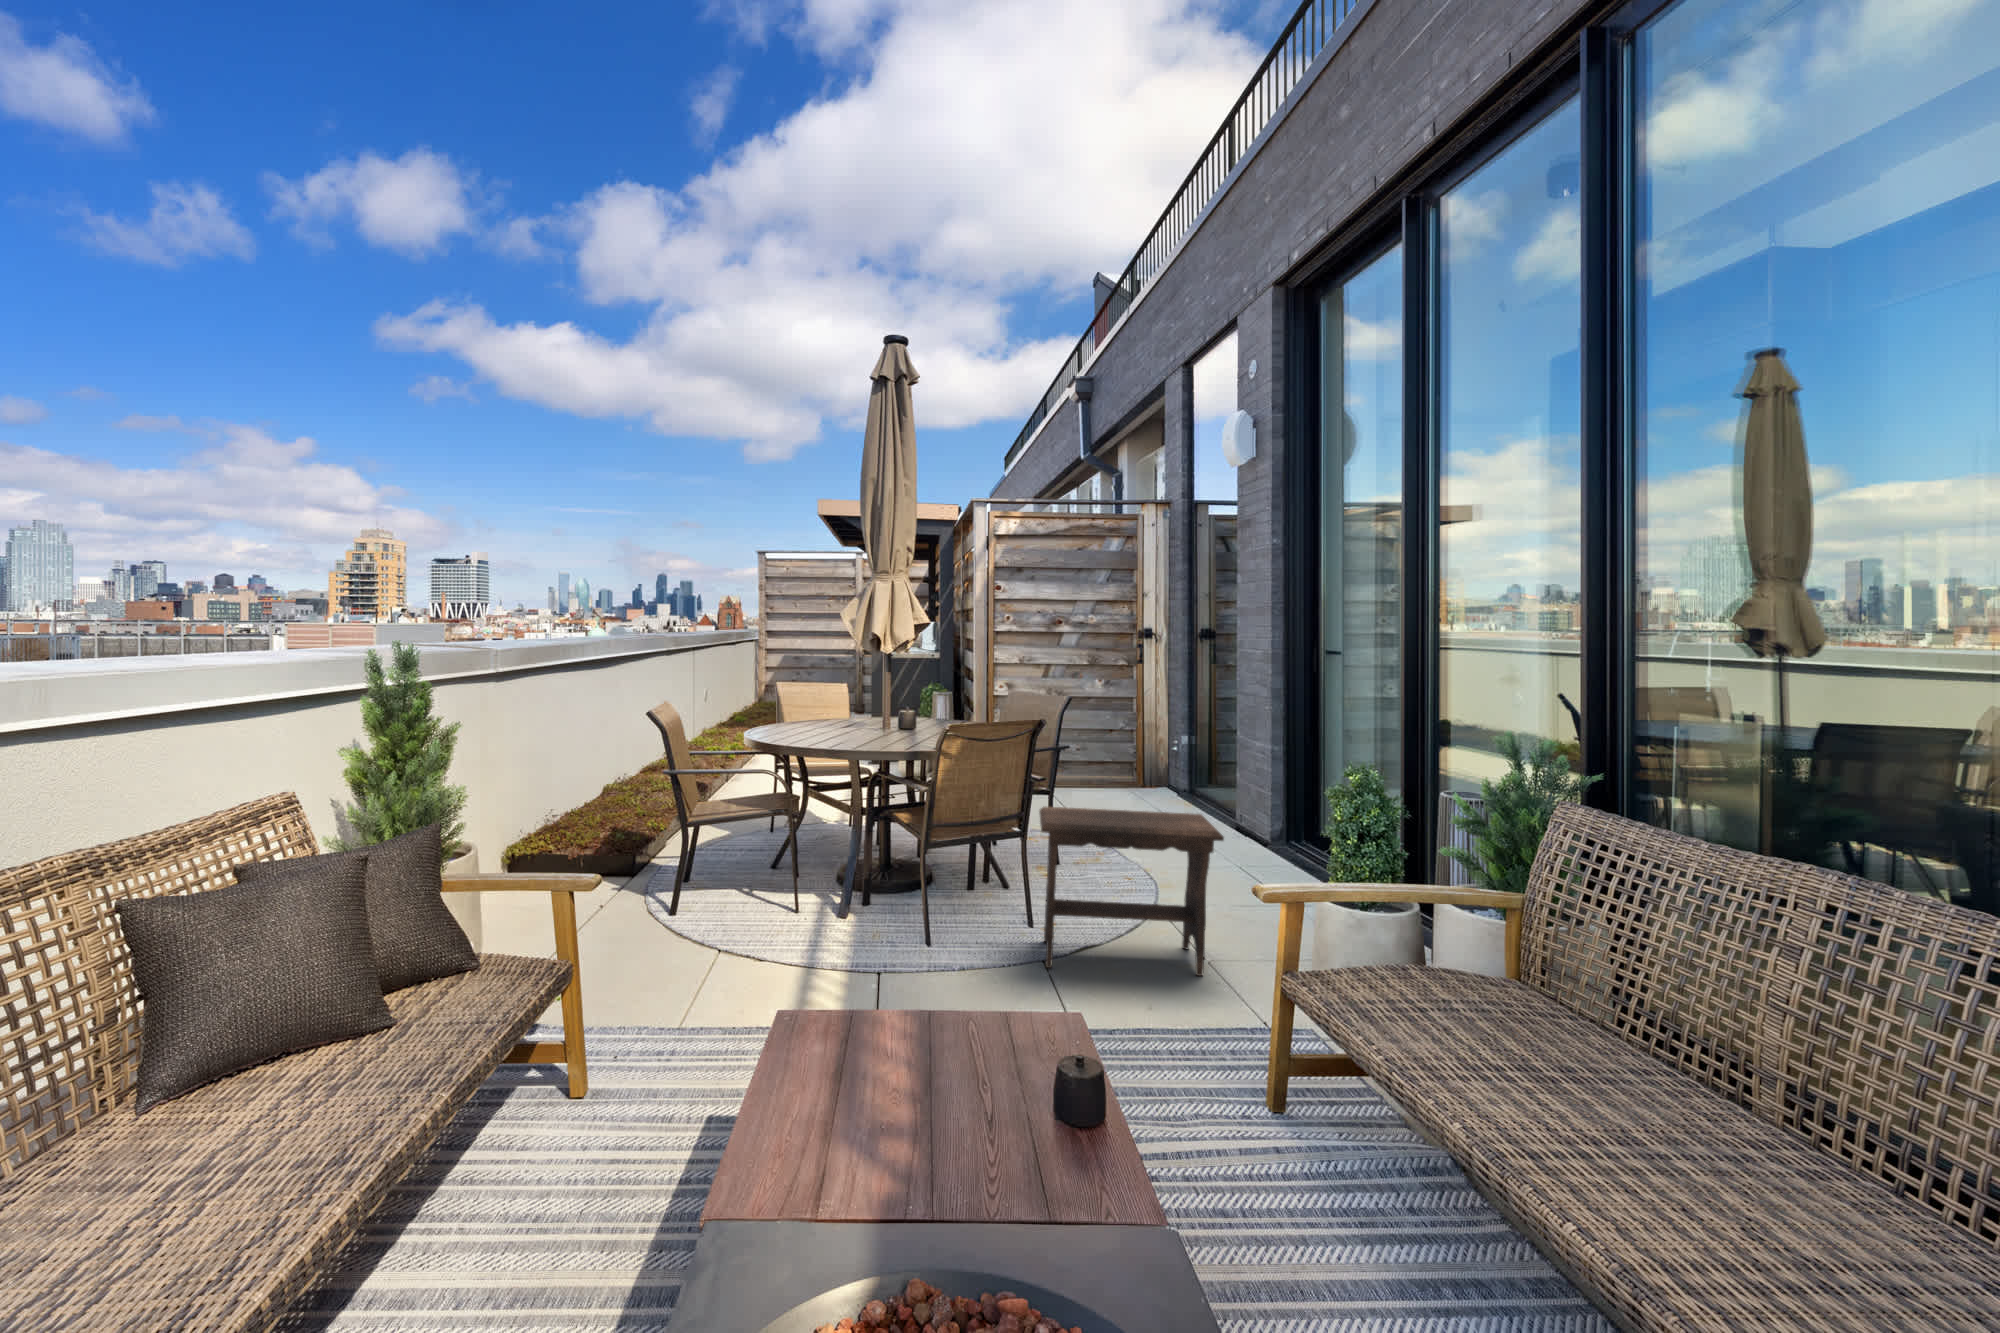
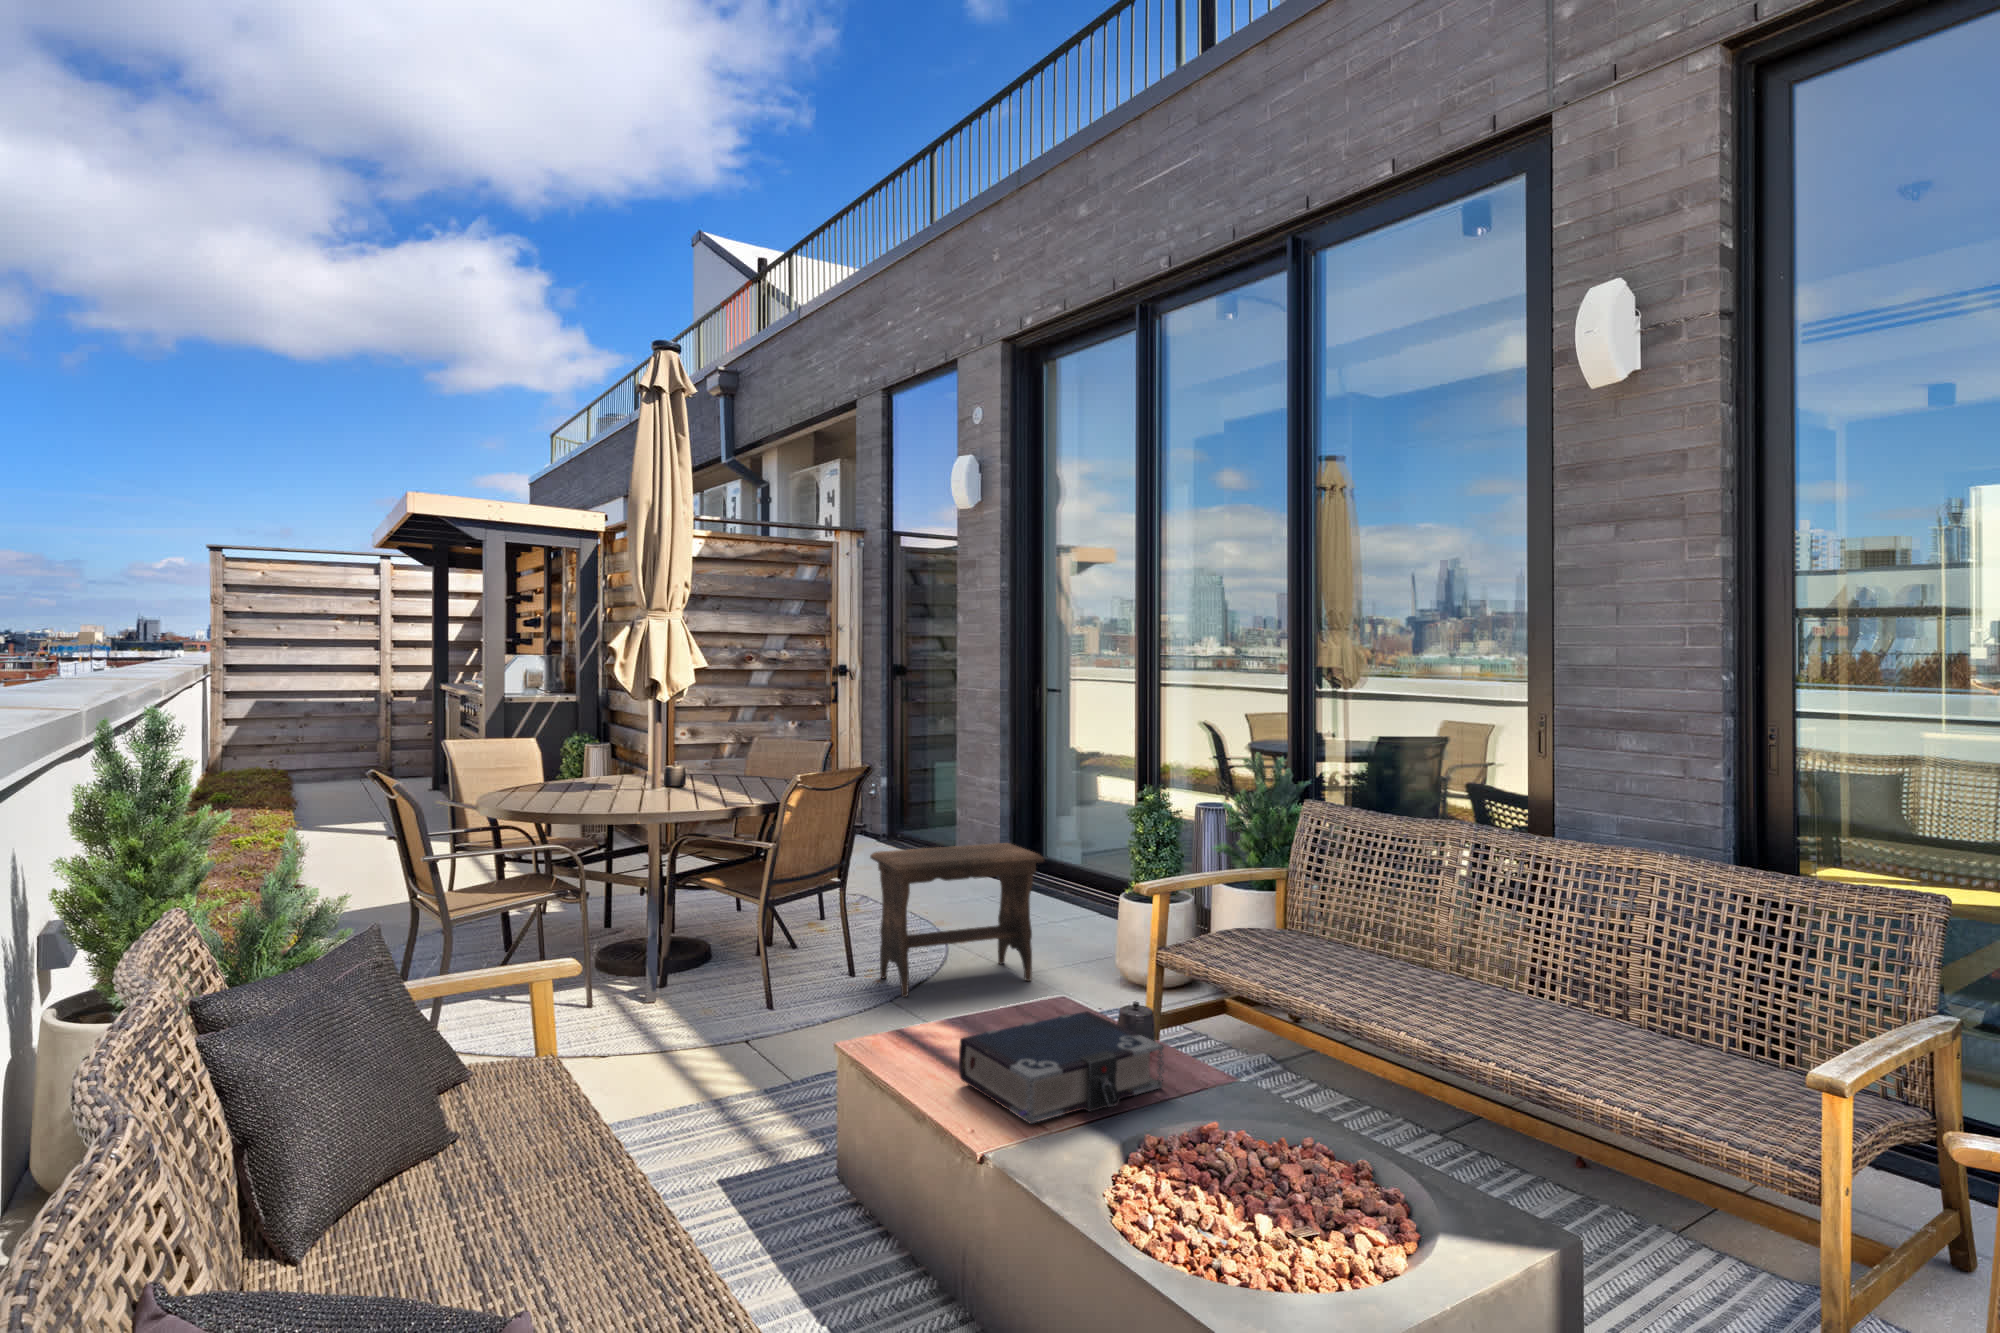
book: none [773,1067,1055,1257] -> present [959,1011,1164,1124]

